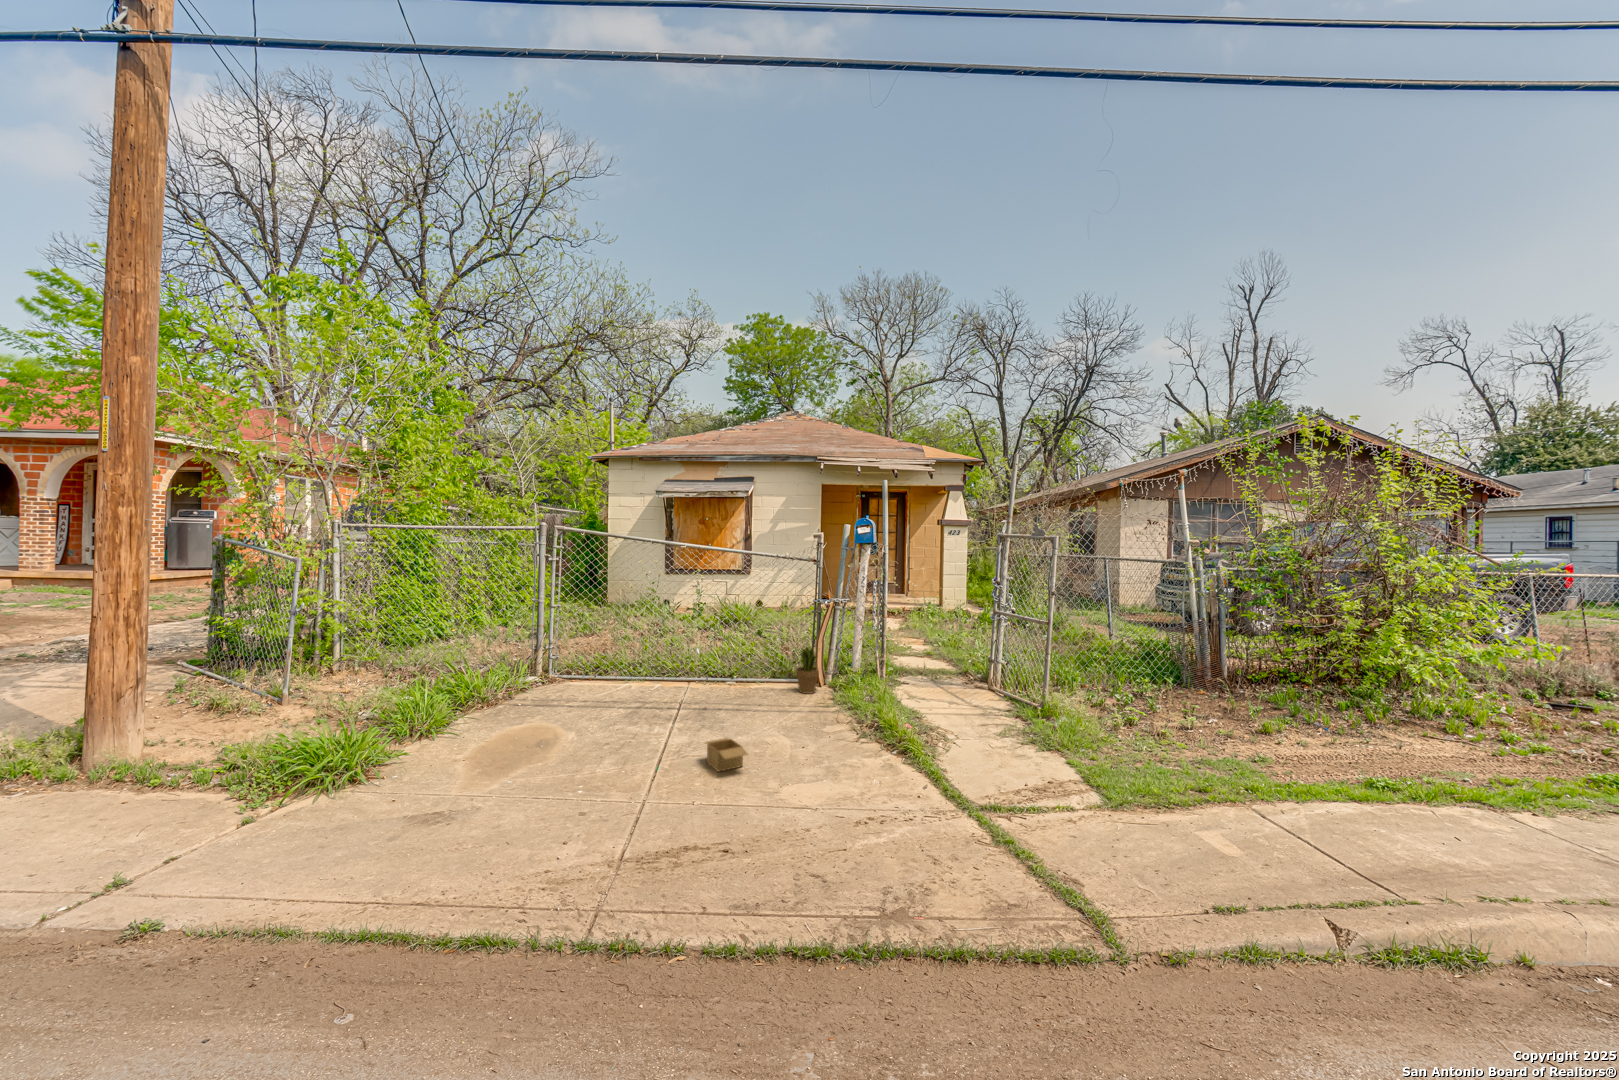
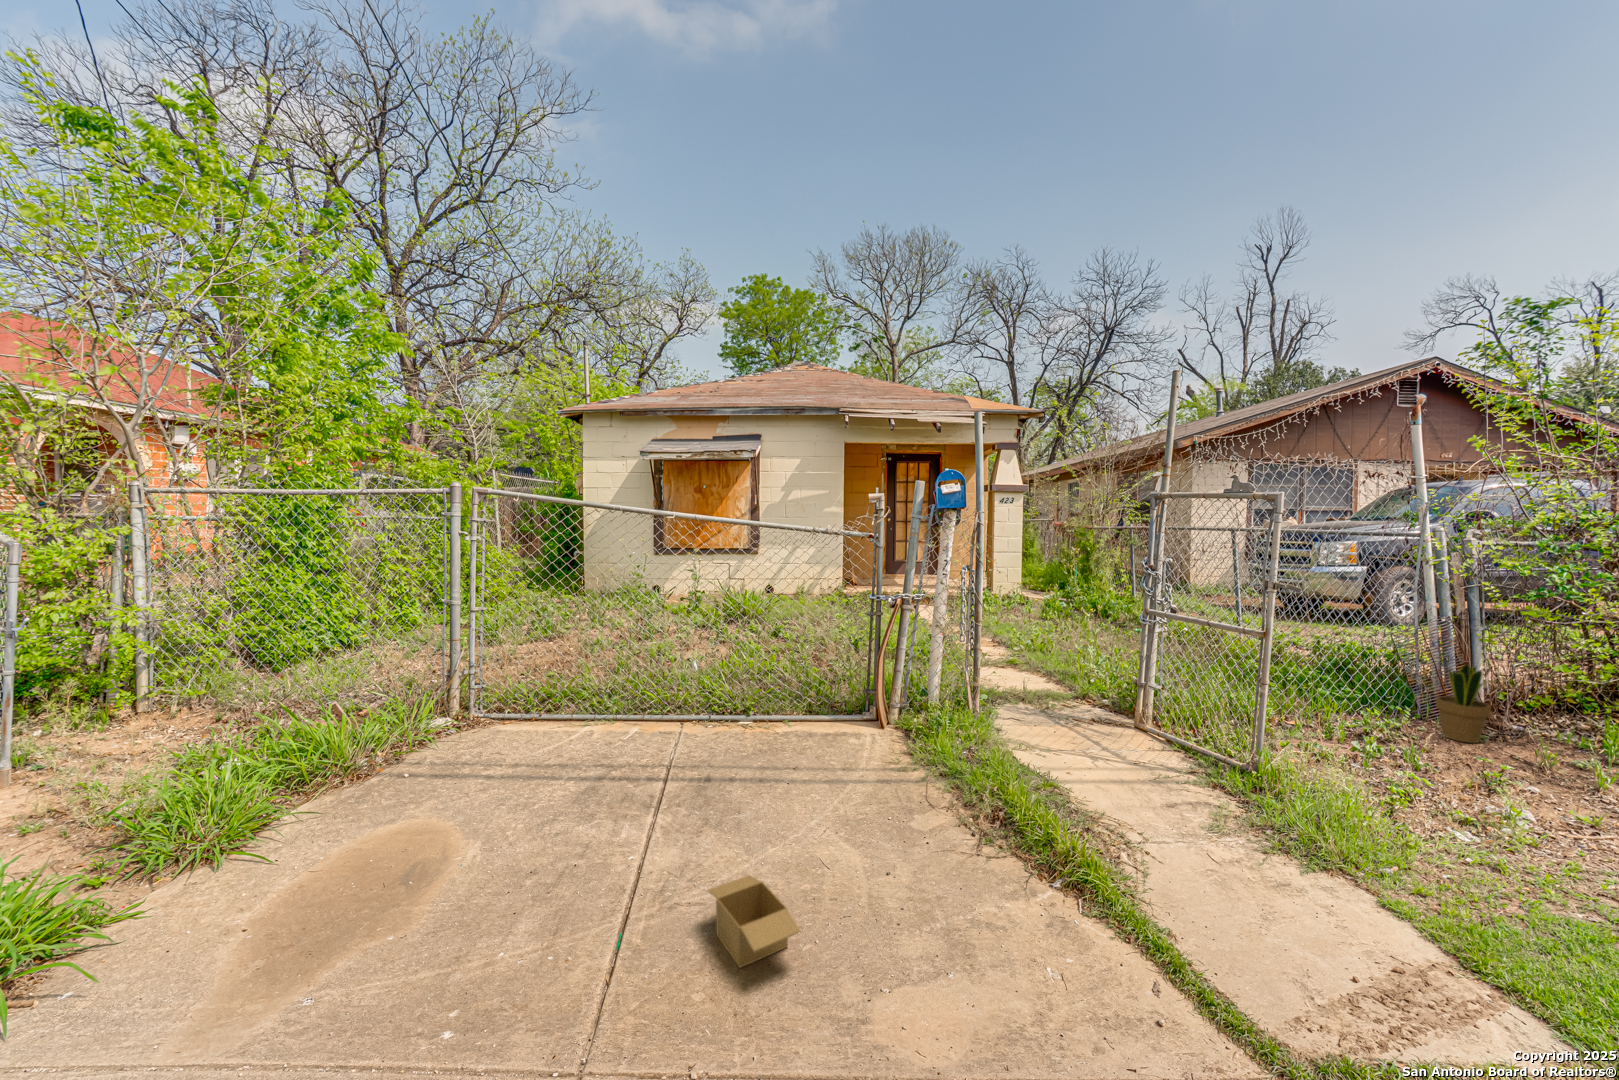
potted plant: present [796,647,819,694] -> present [1436,664,1499,743]

